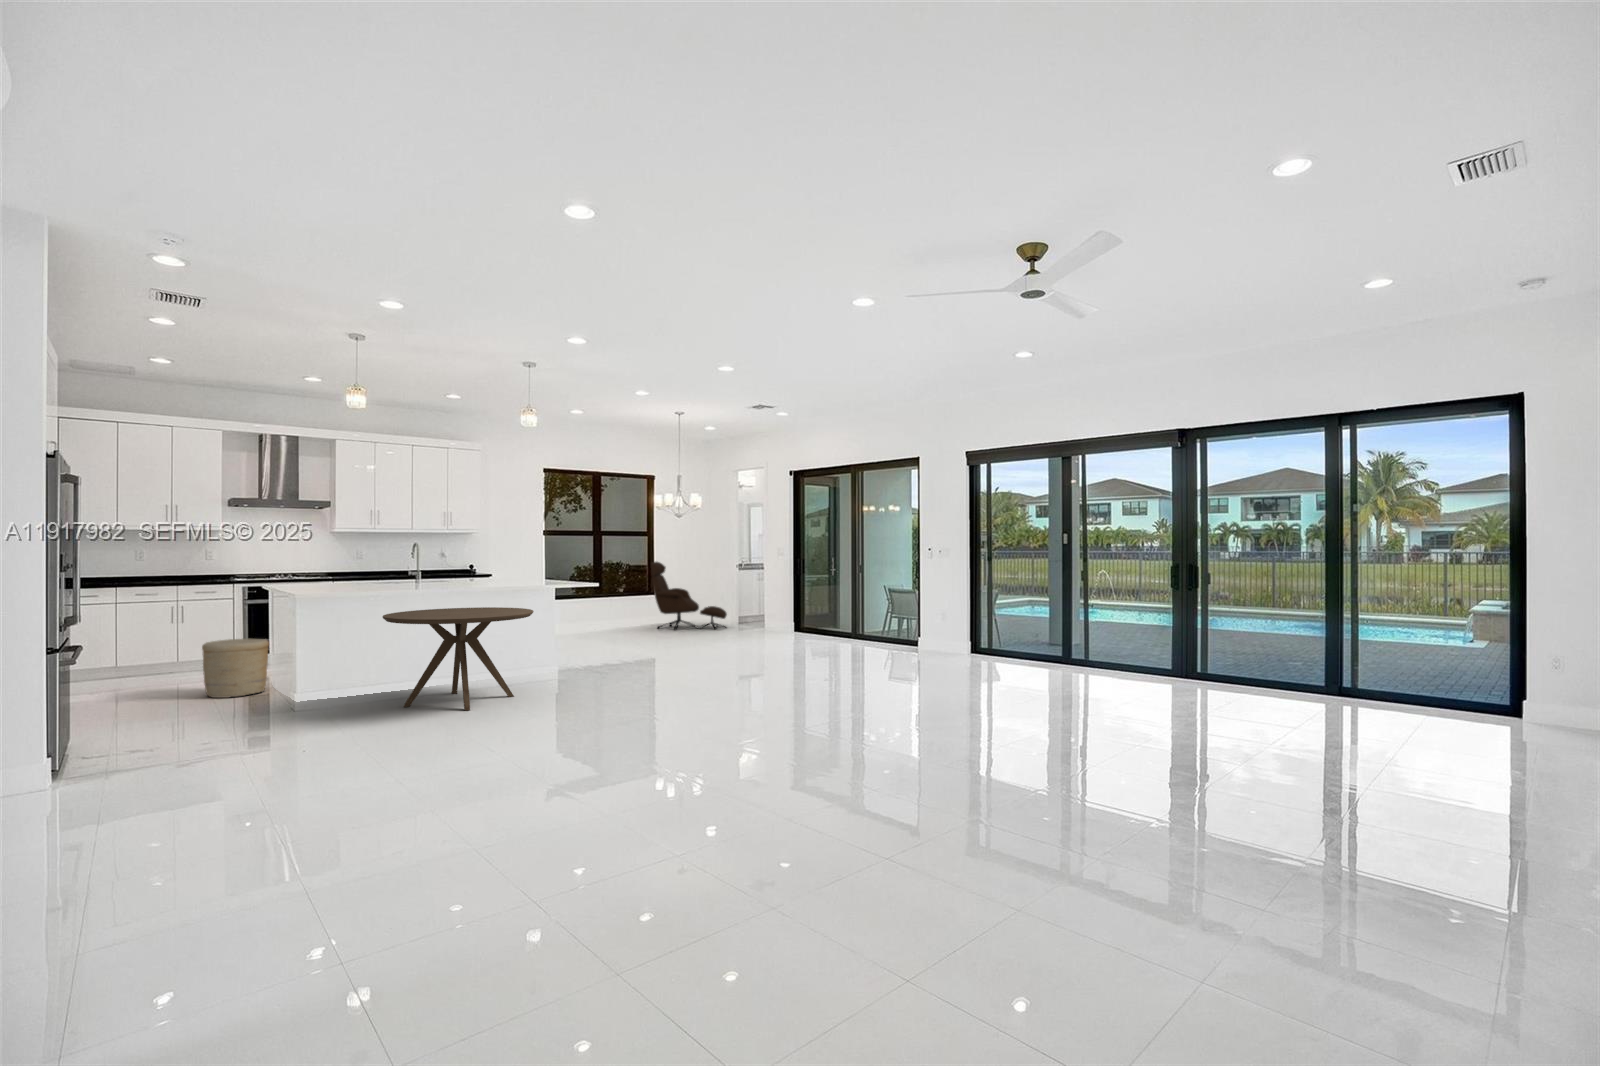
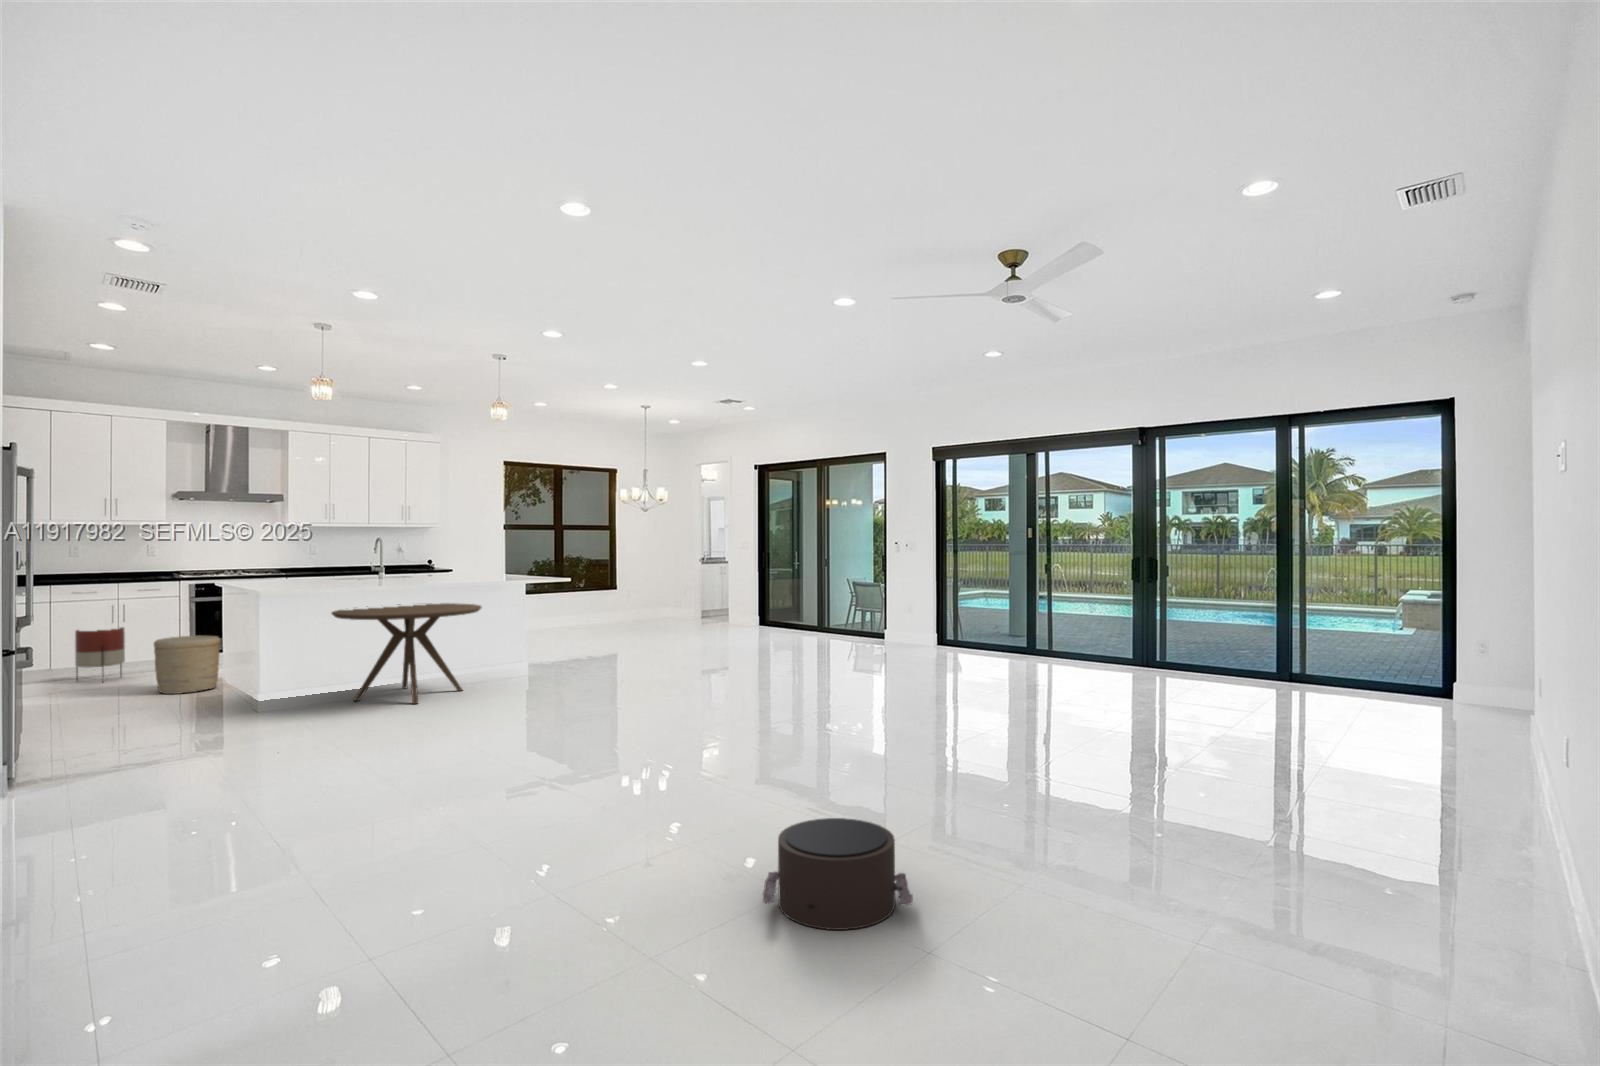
lounge chair: present [651,562,727,630] -> none [613,556,691,626]
planter: none [124,629,173,686] -> present [75,627,125,680]
pouf: none [901,857,1086,999] -> present [763,818,913,930]

